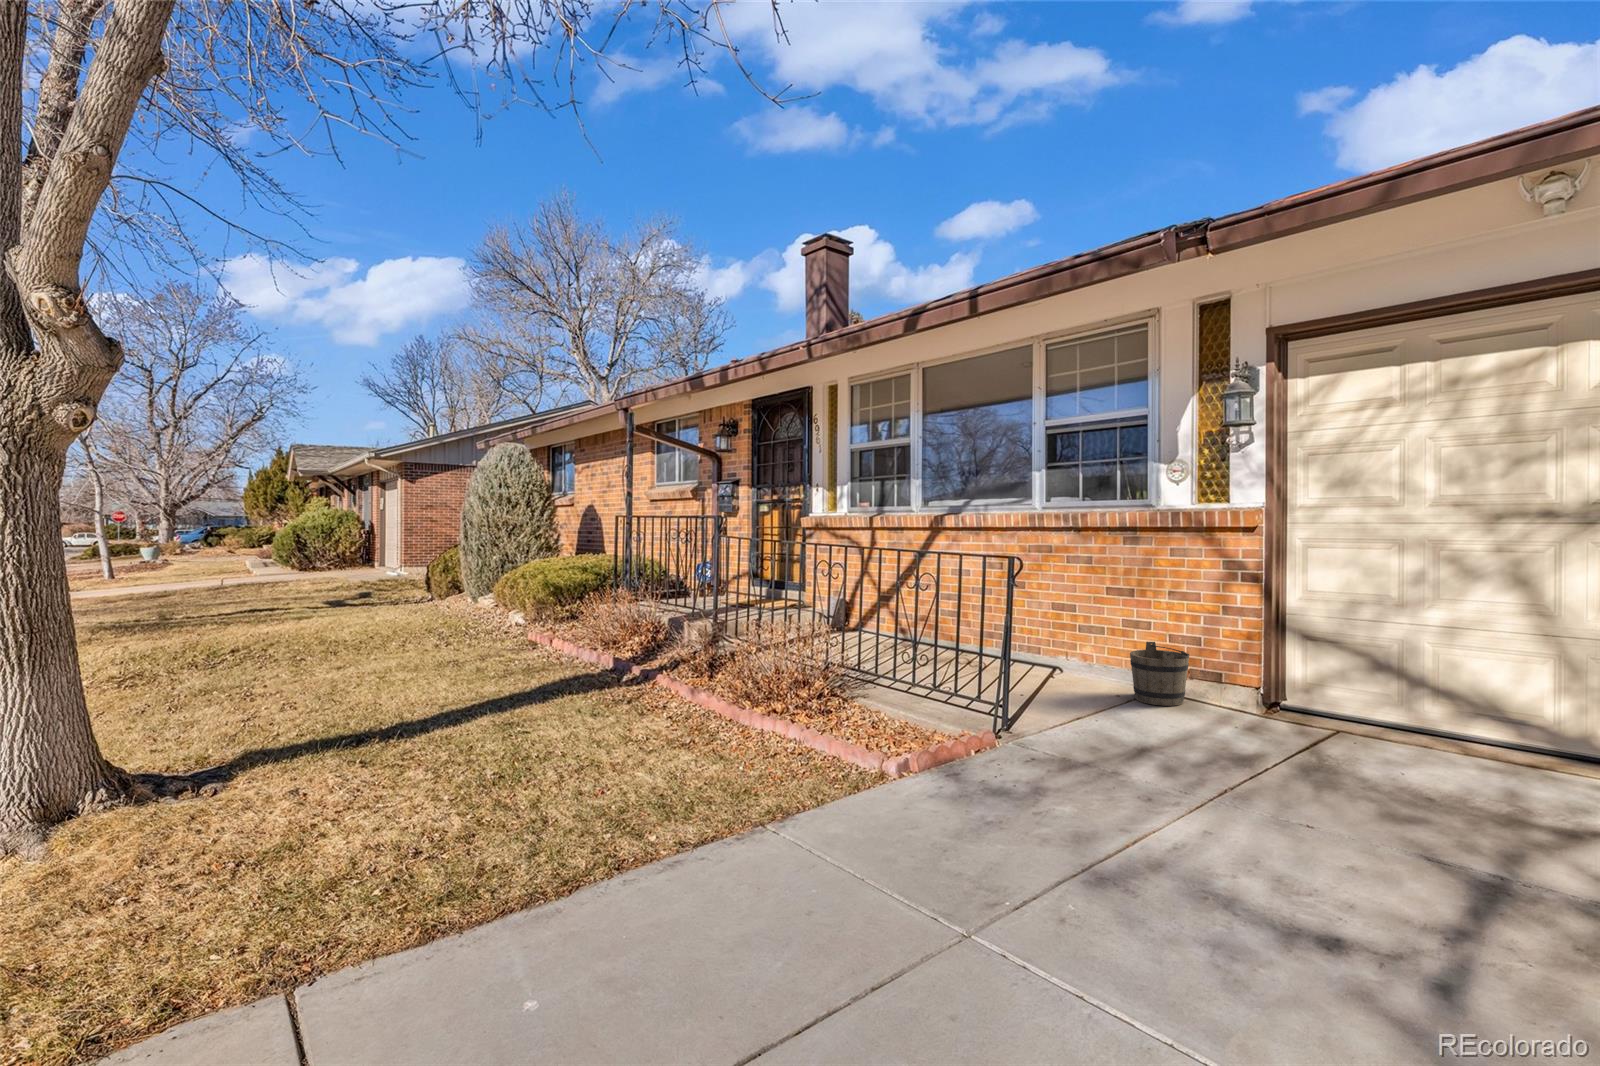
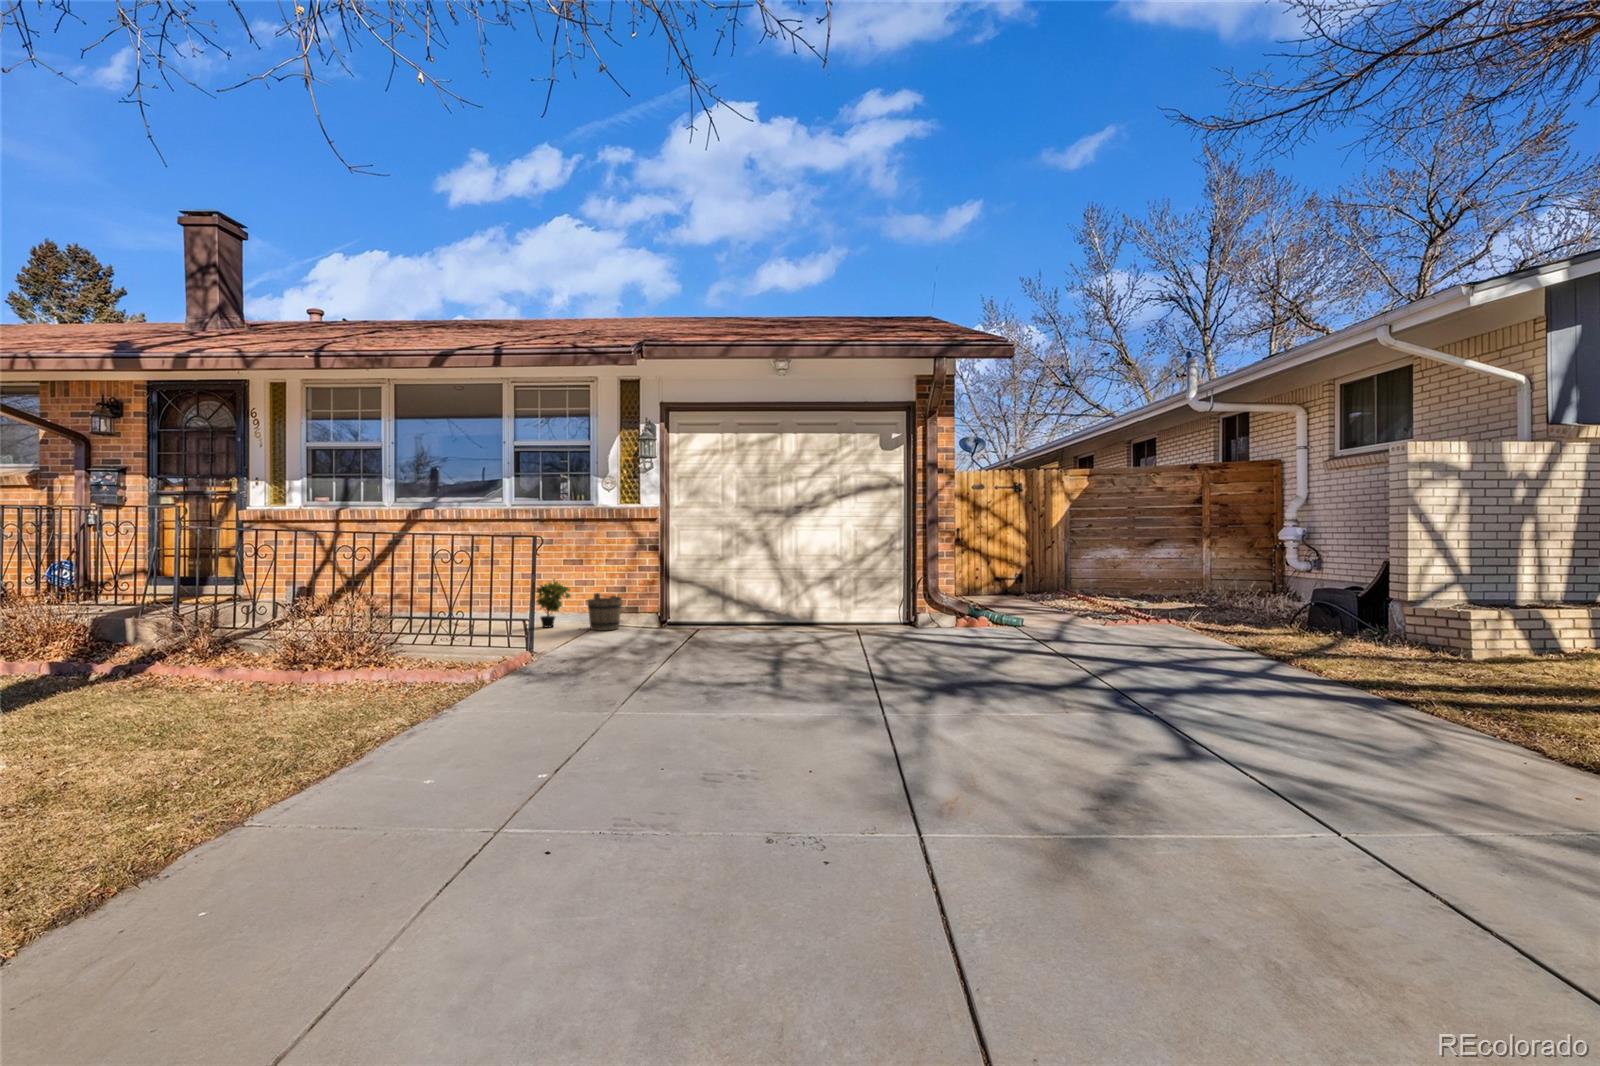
potted plant: none [1056,614,1110,685] -> present [536,579,571,627]

